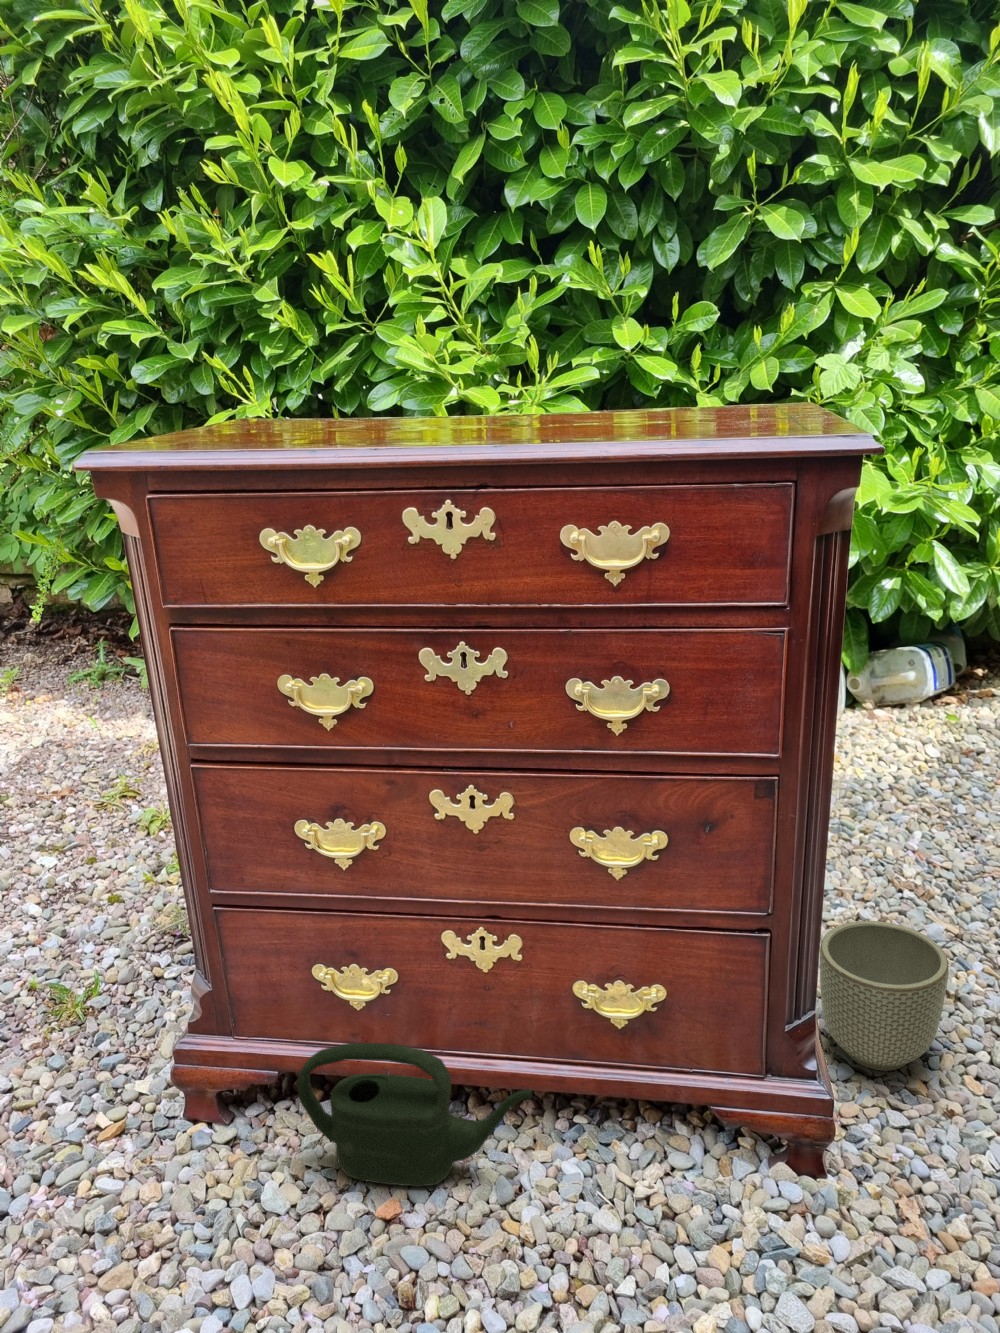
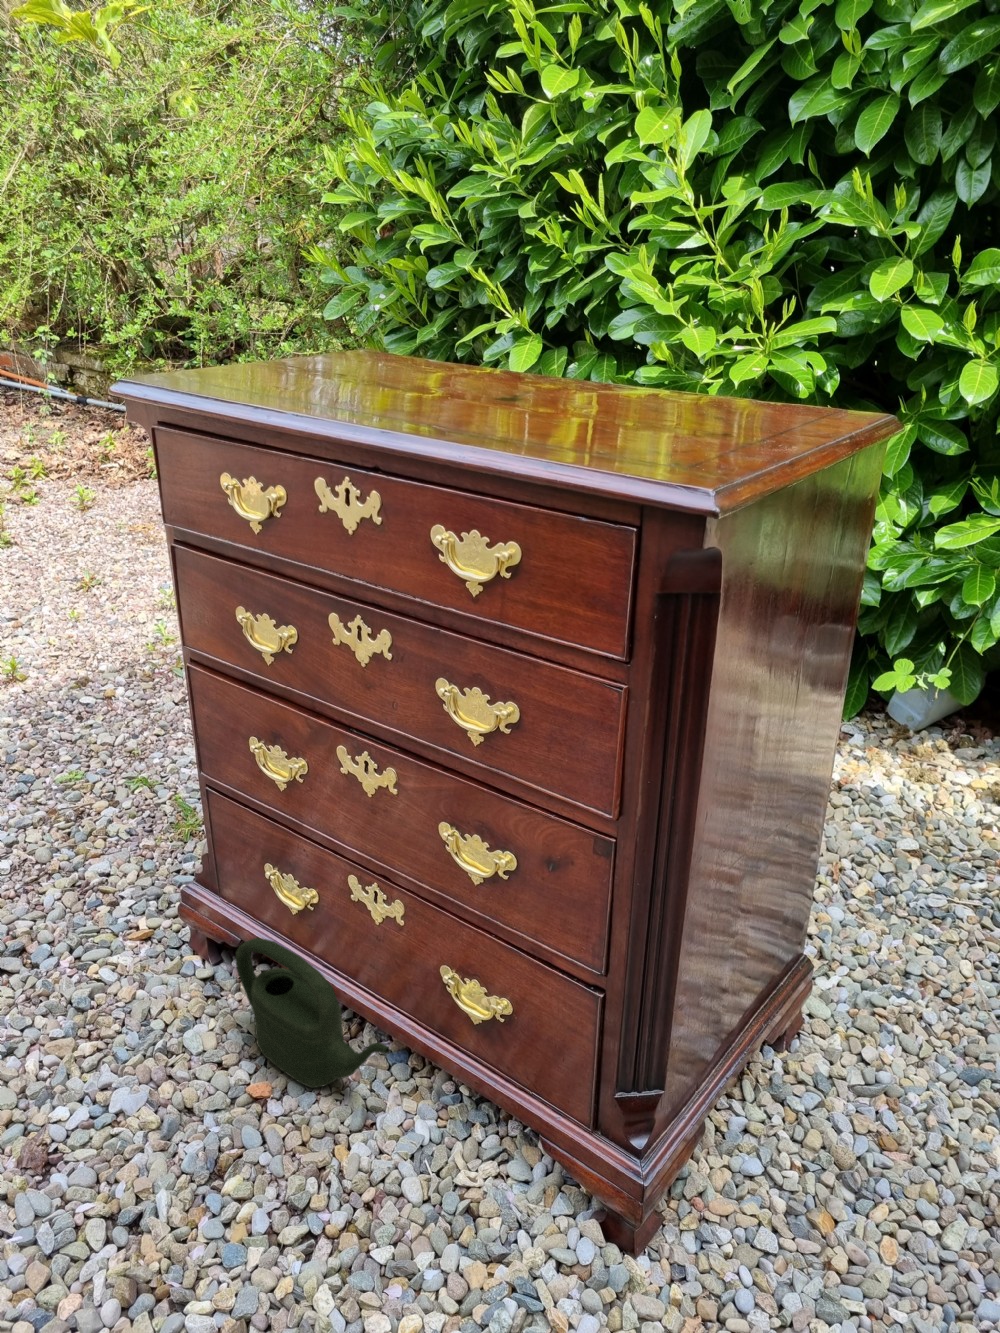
planter: present [819,921,949,1071] -> none [751,1020,898,1194]

